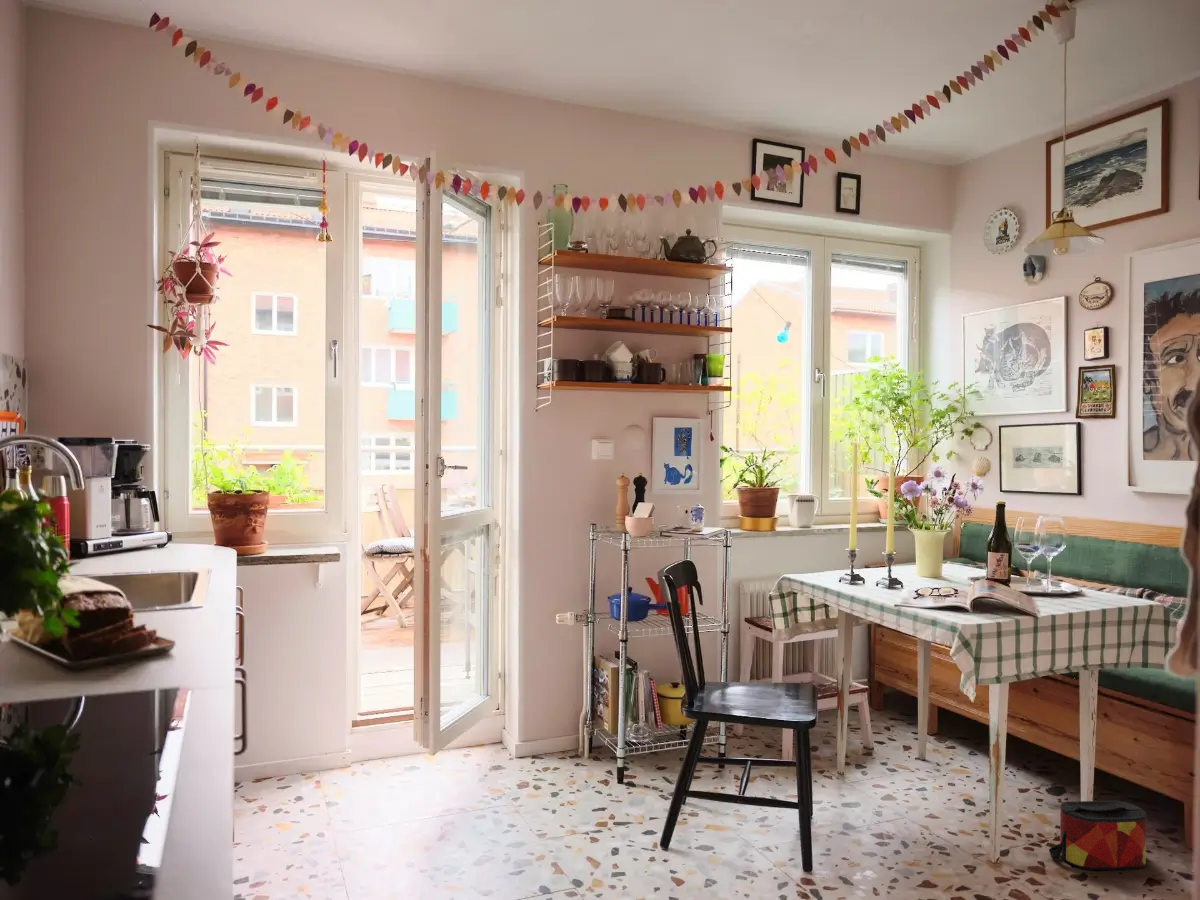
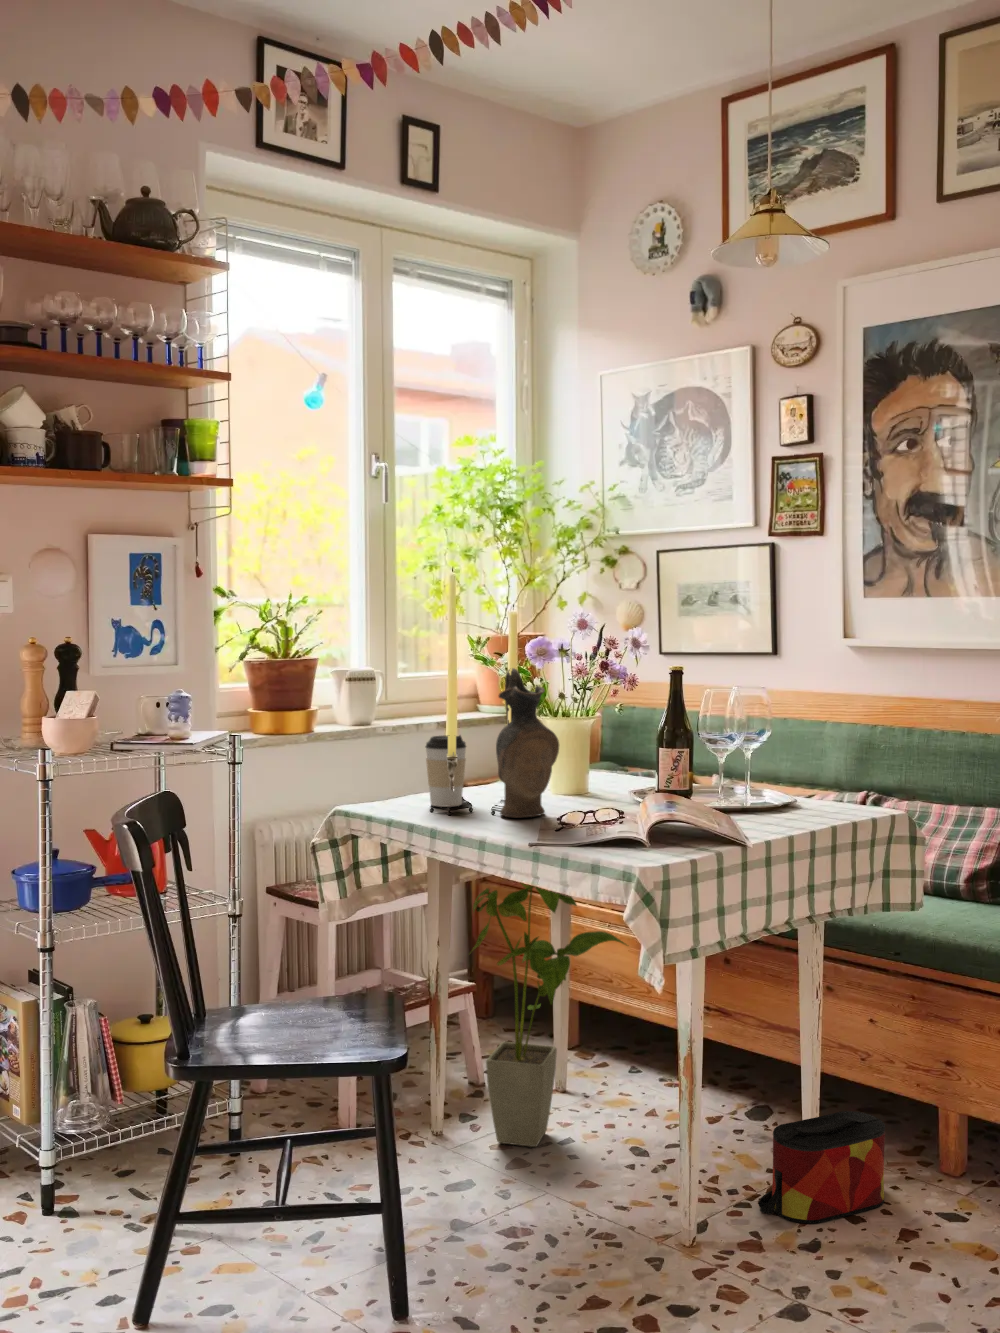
ceramic pitcher: none [878,500,918,589] -> present [496,668,559,817]
coffee cup: none [836,537,861,579] -> present [425,735,466,807]
house plant: none [861,608,966,791] -> present [473,883,626,1147]

